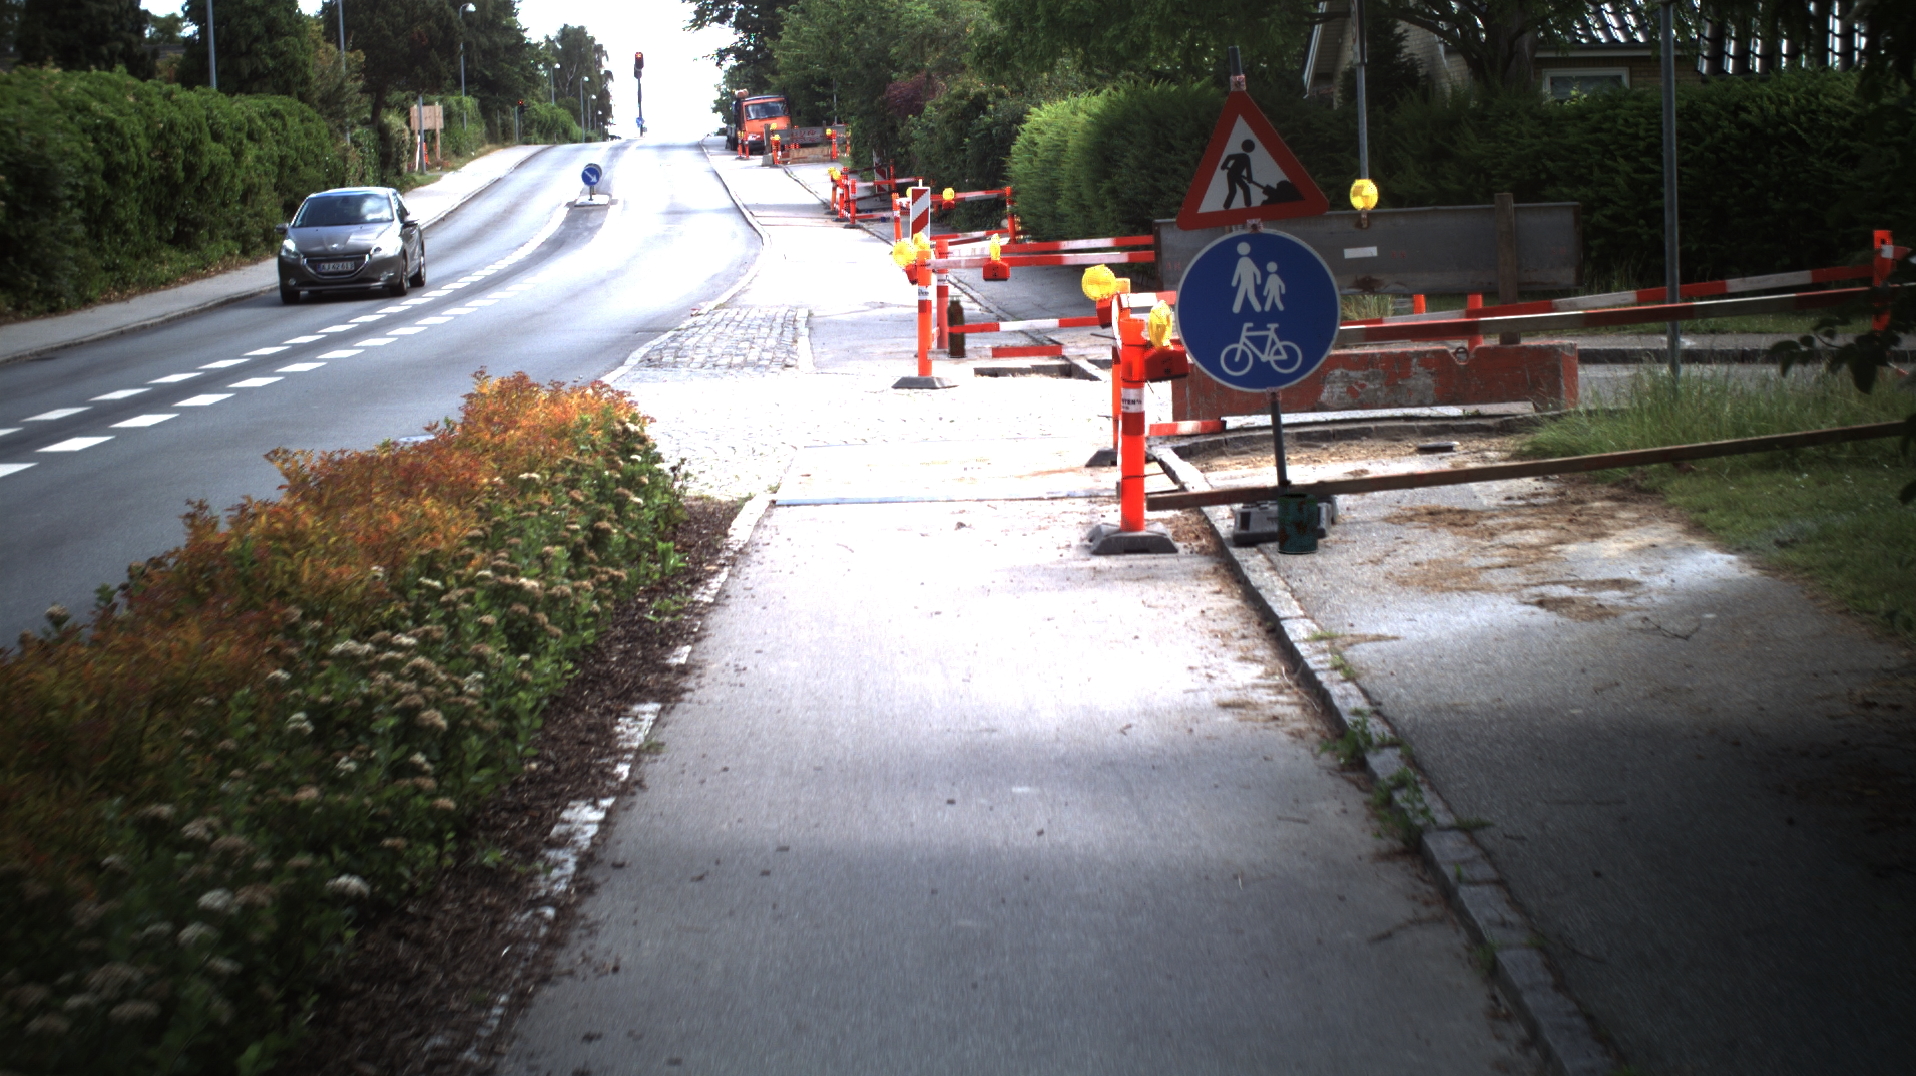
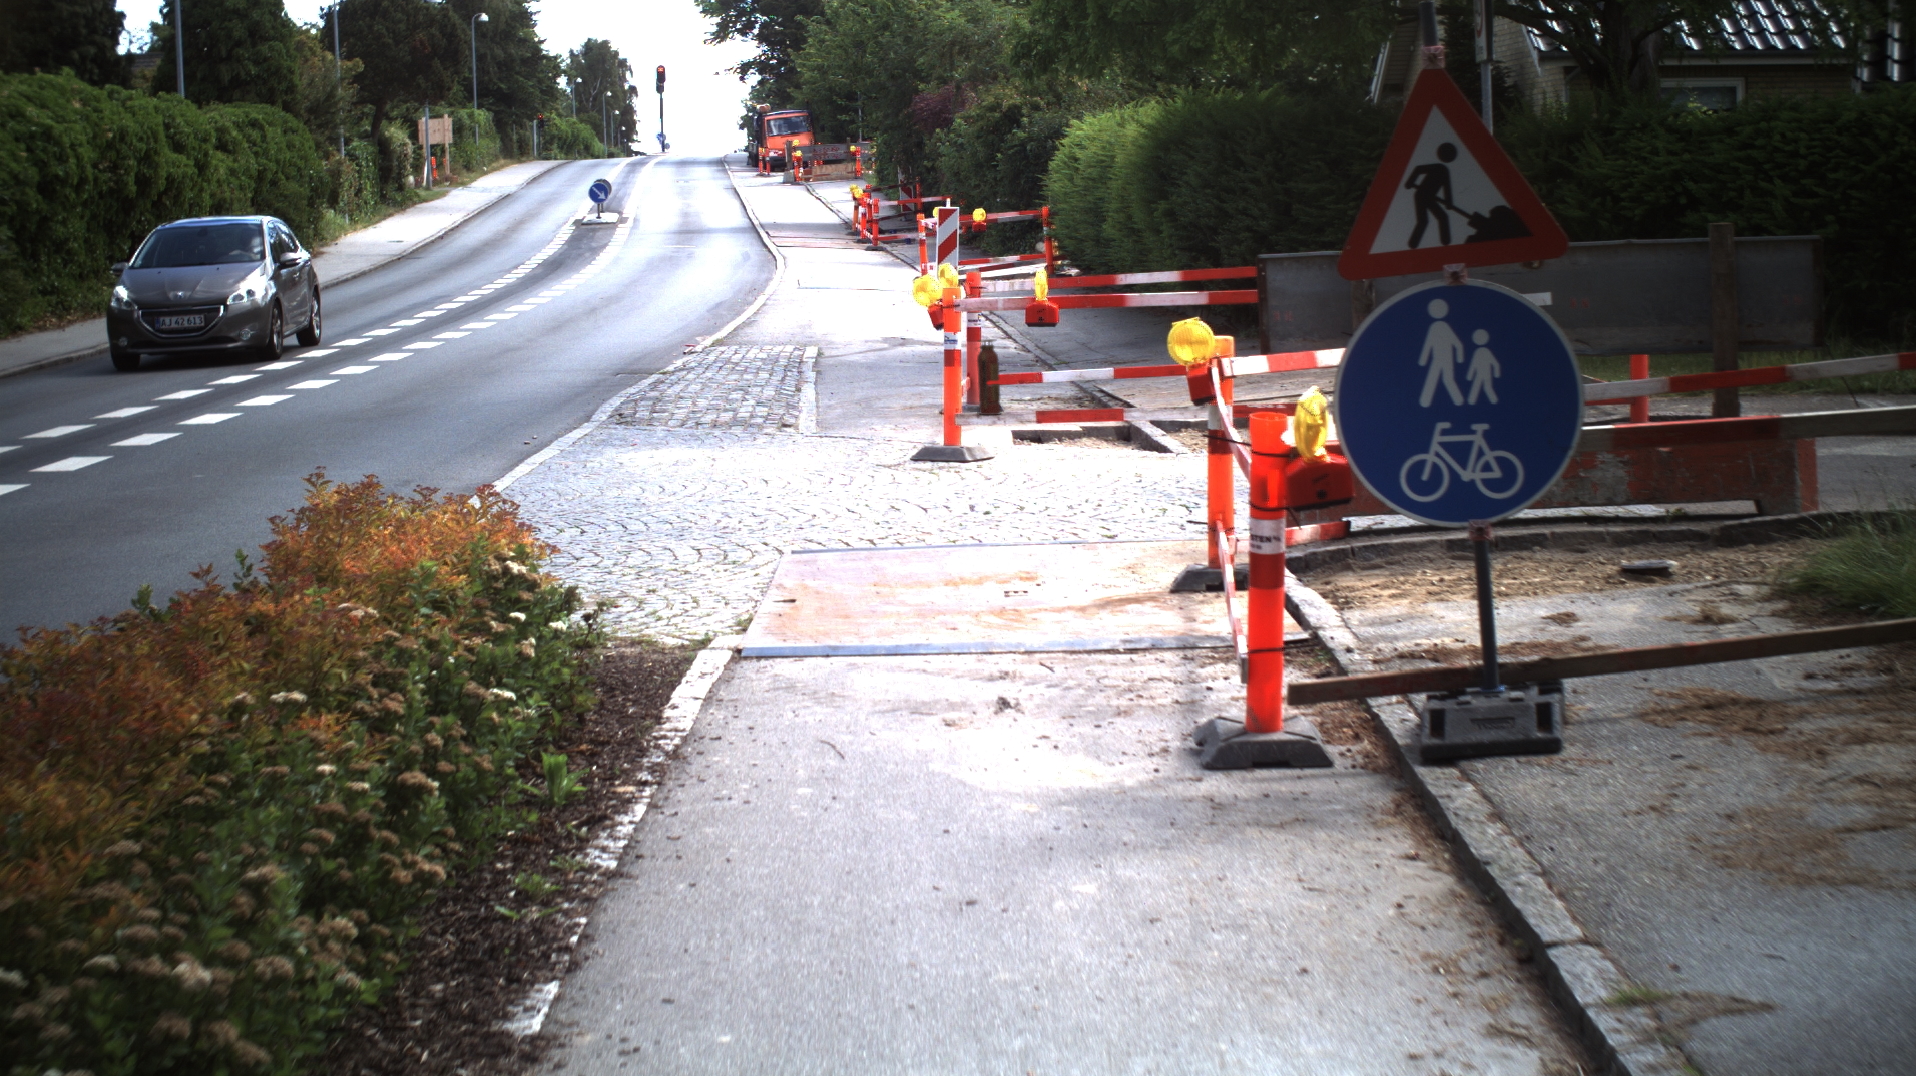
watering can: present [1277,479,1318,554] -> none [1483,656,1552,779]

